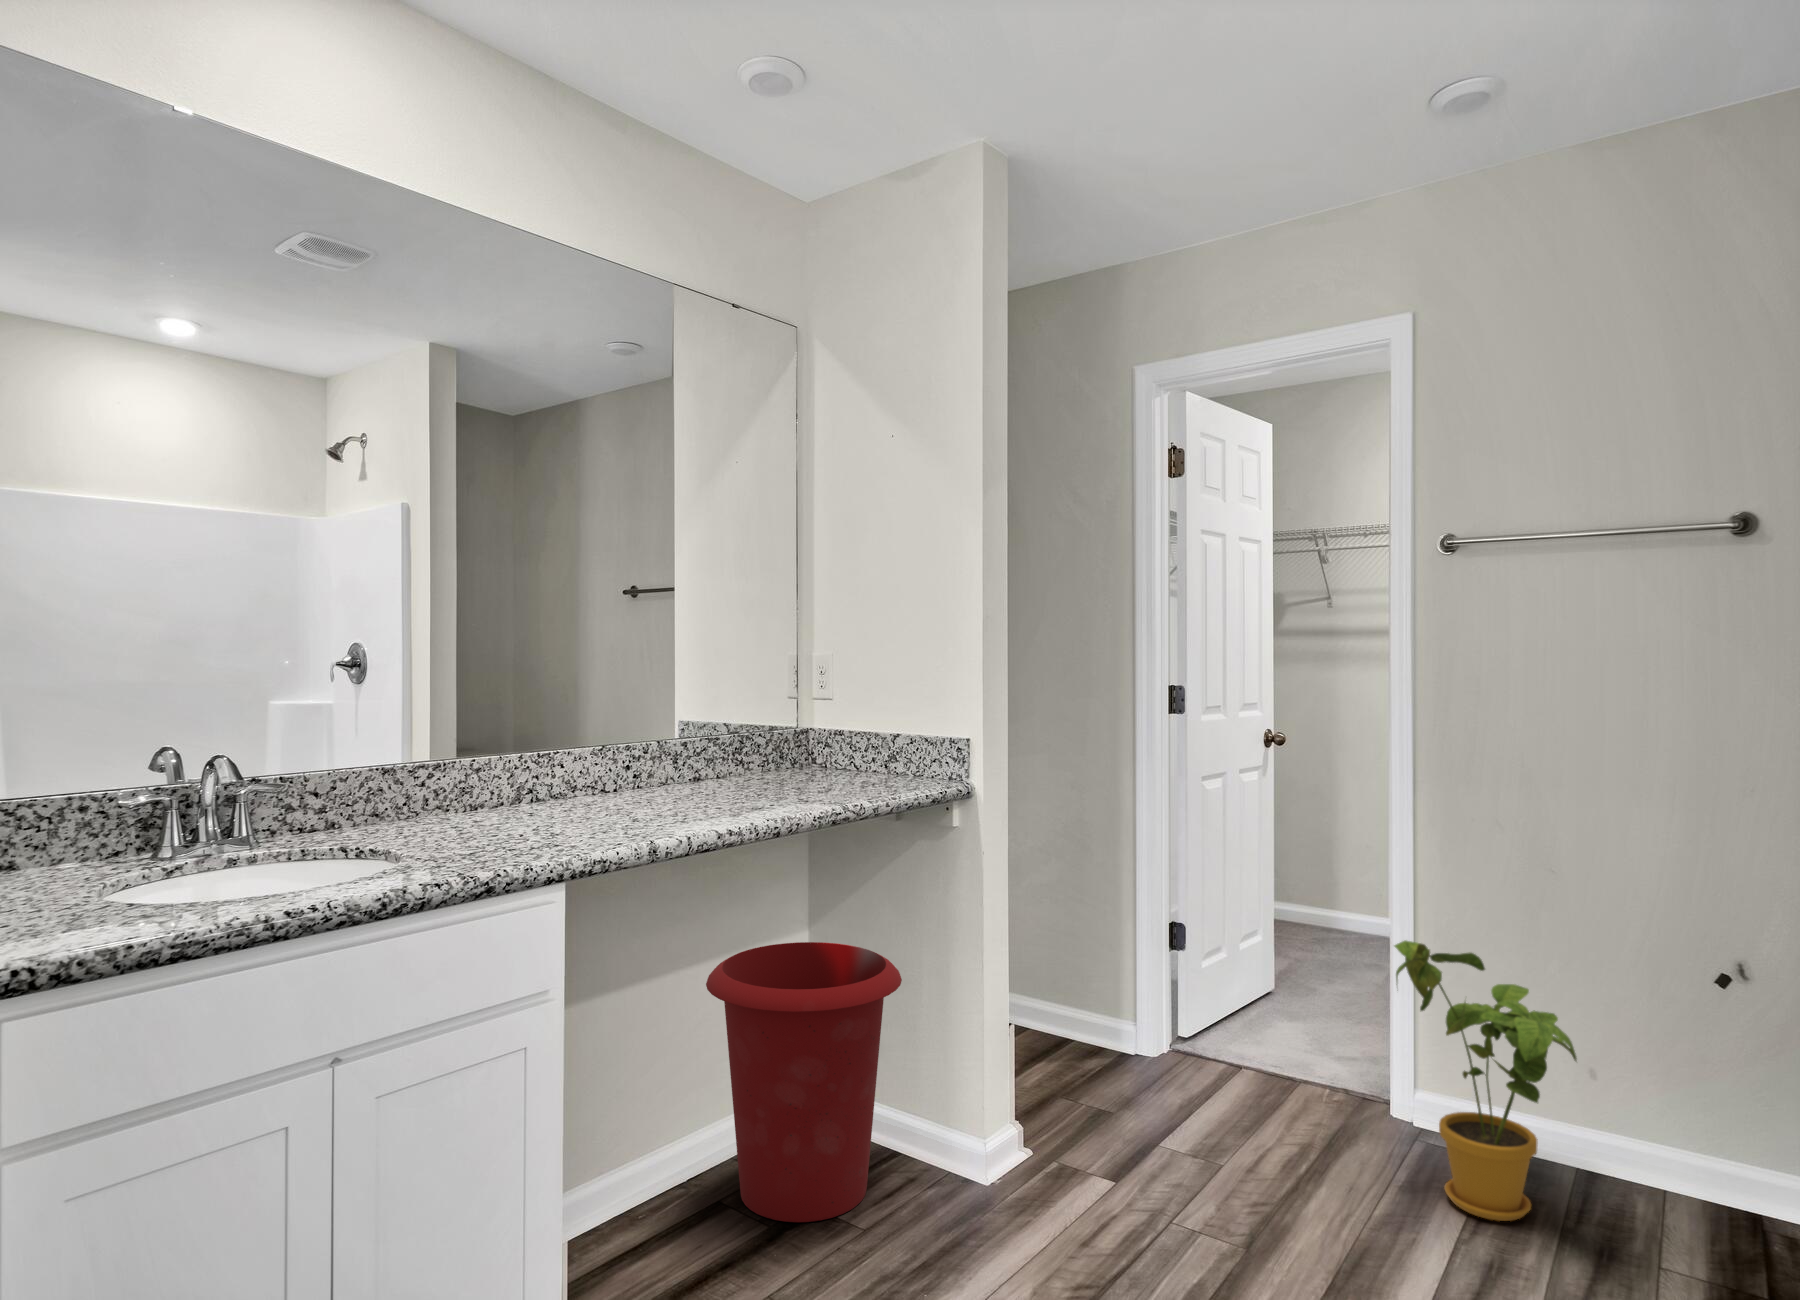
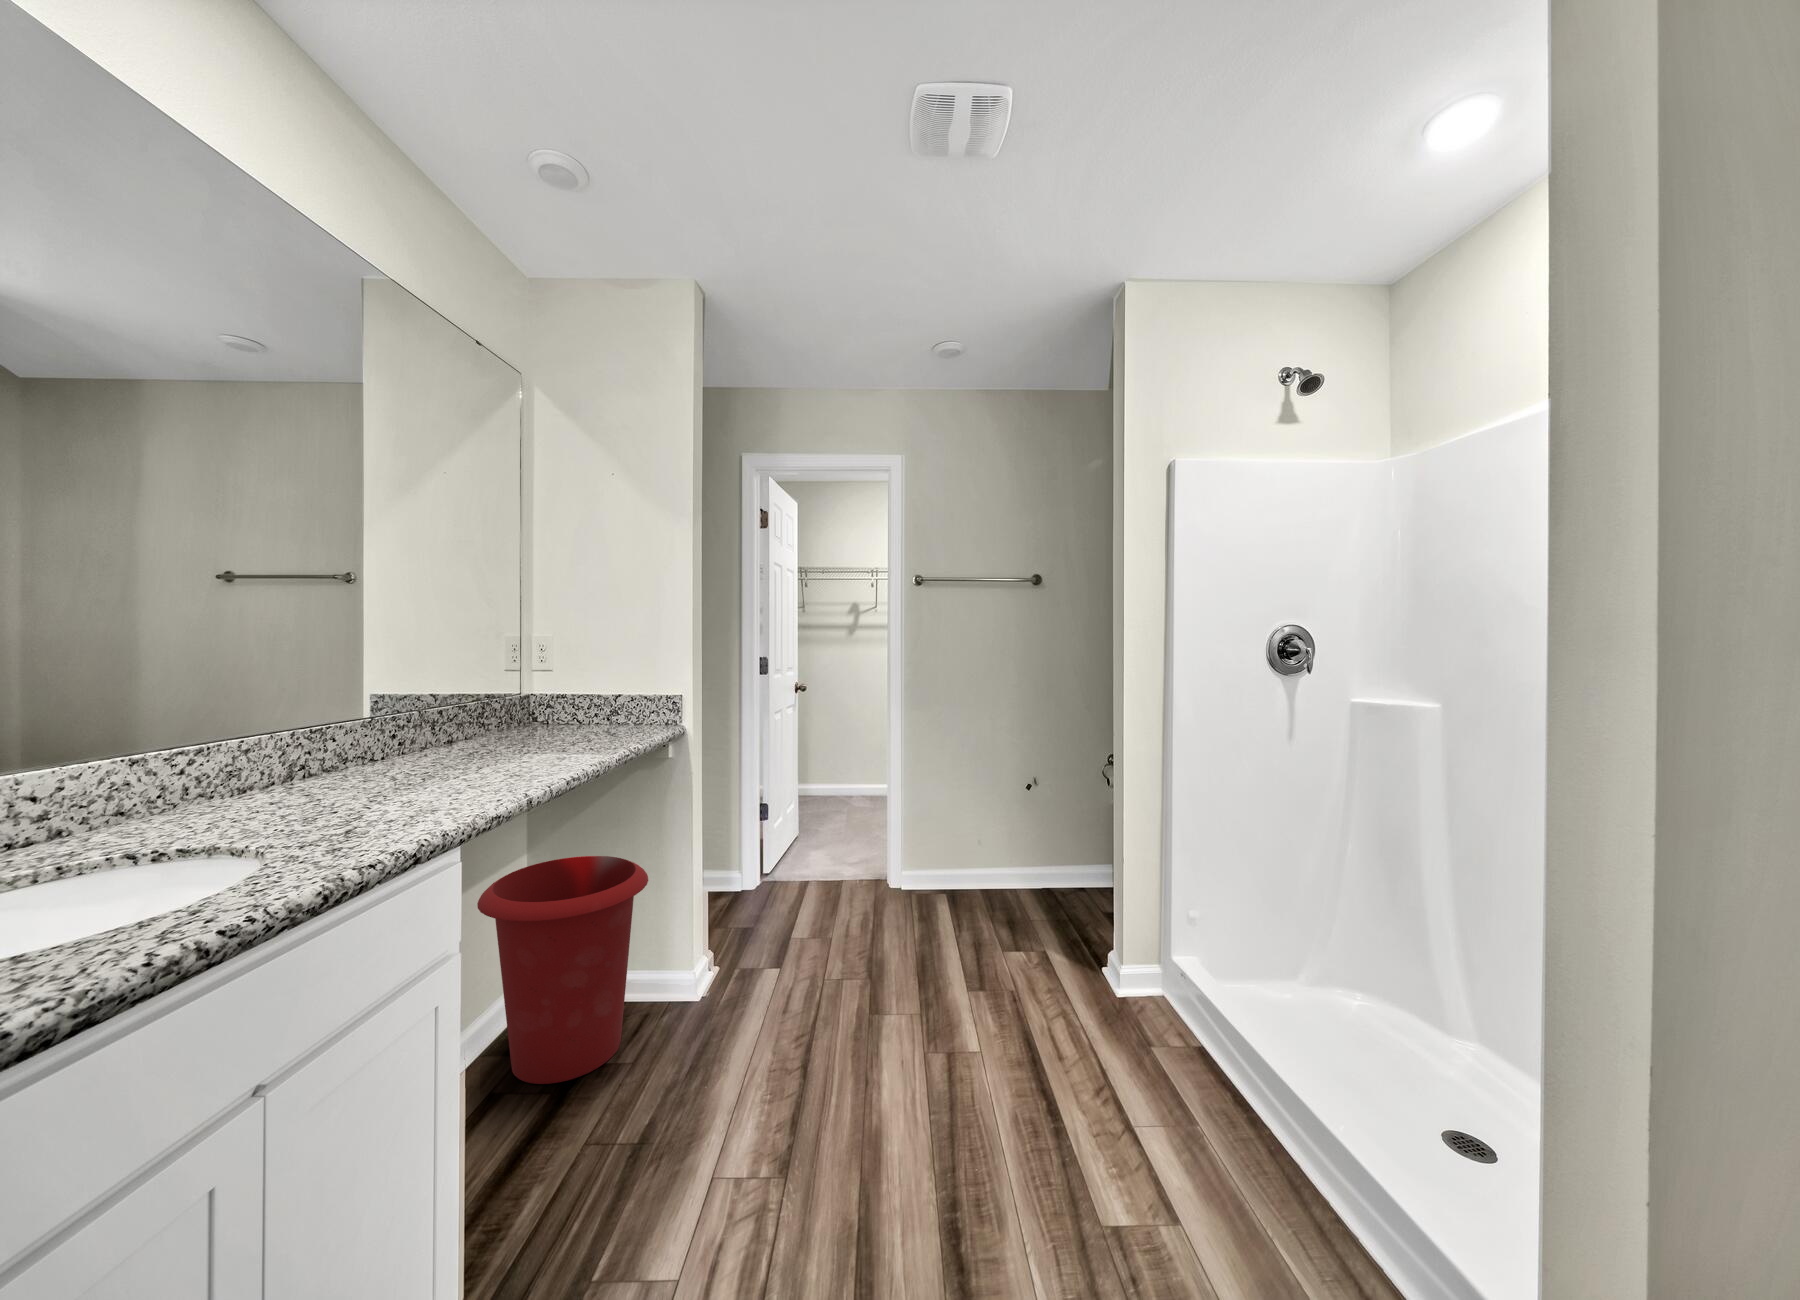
house plant: present [1395,940,1577,1221] -> none [919,791,1006,928]

